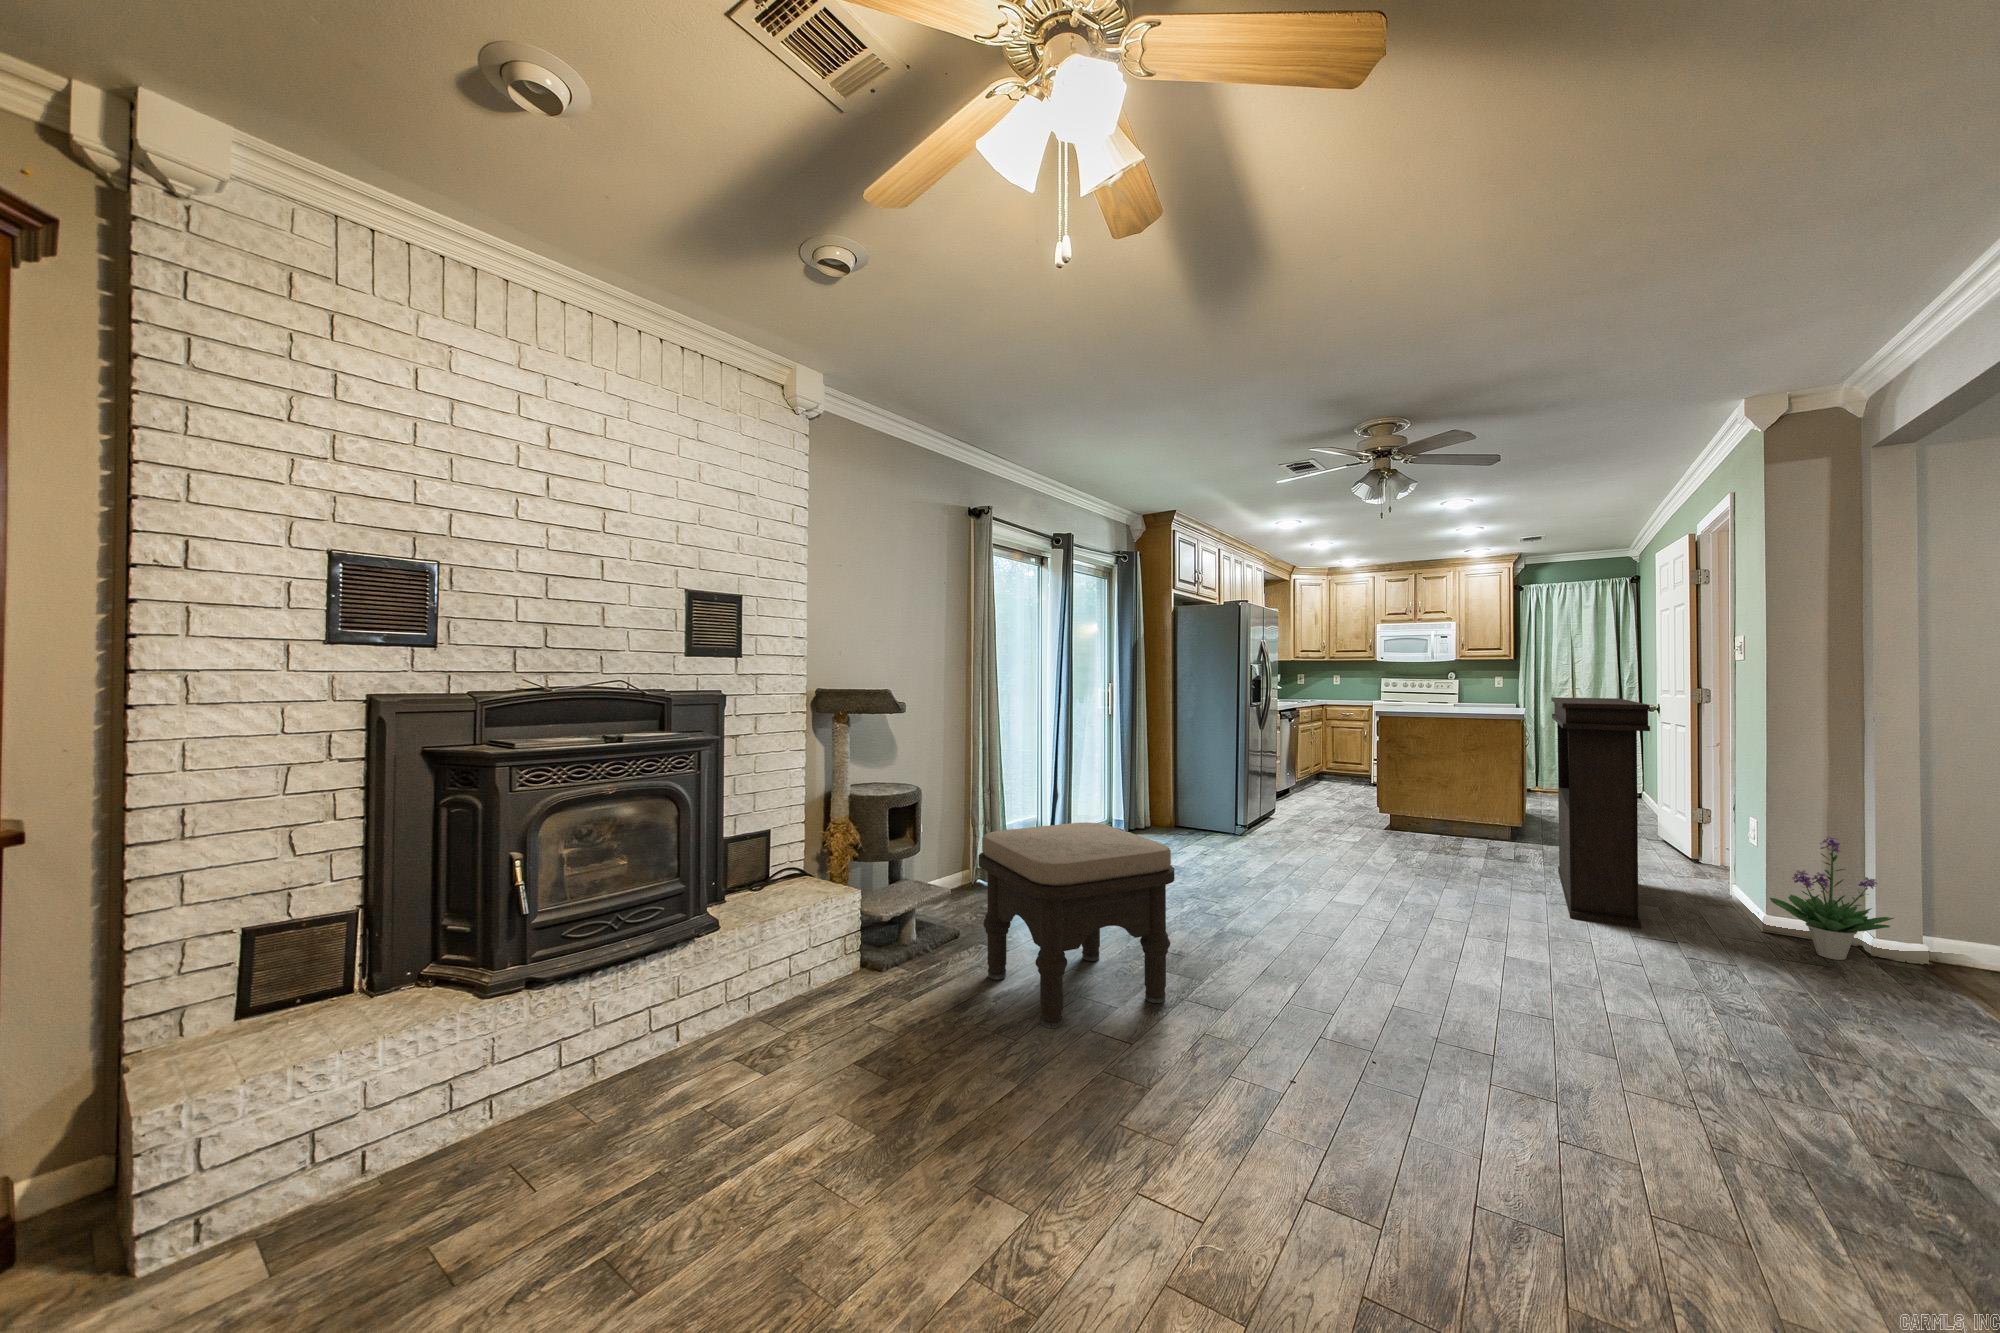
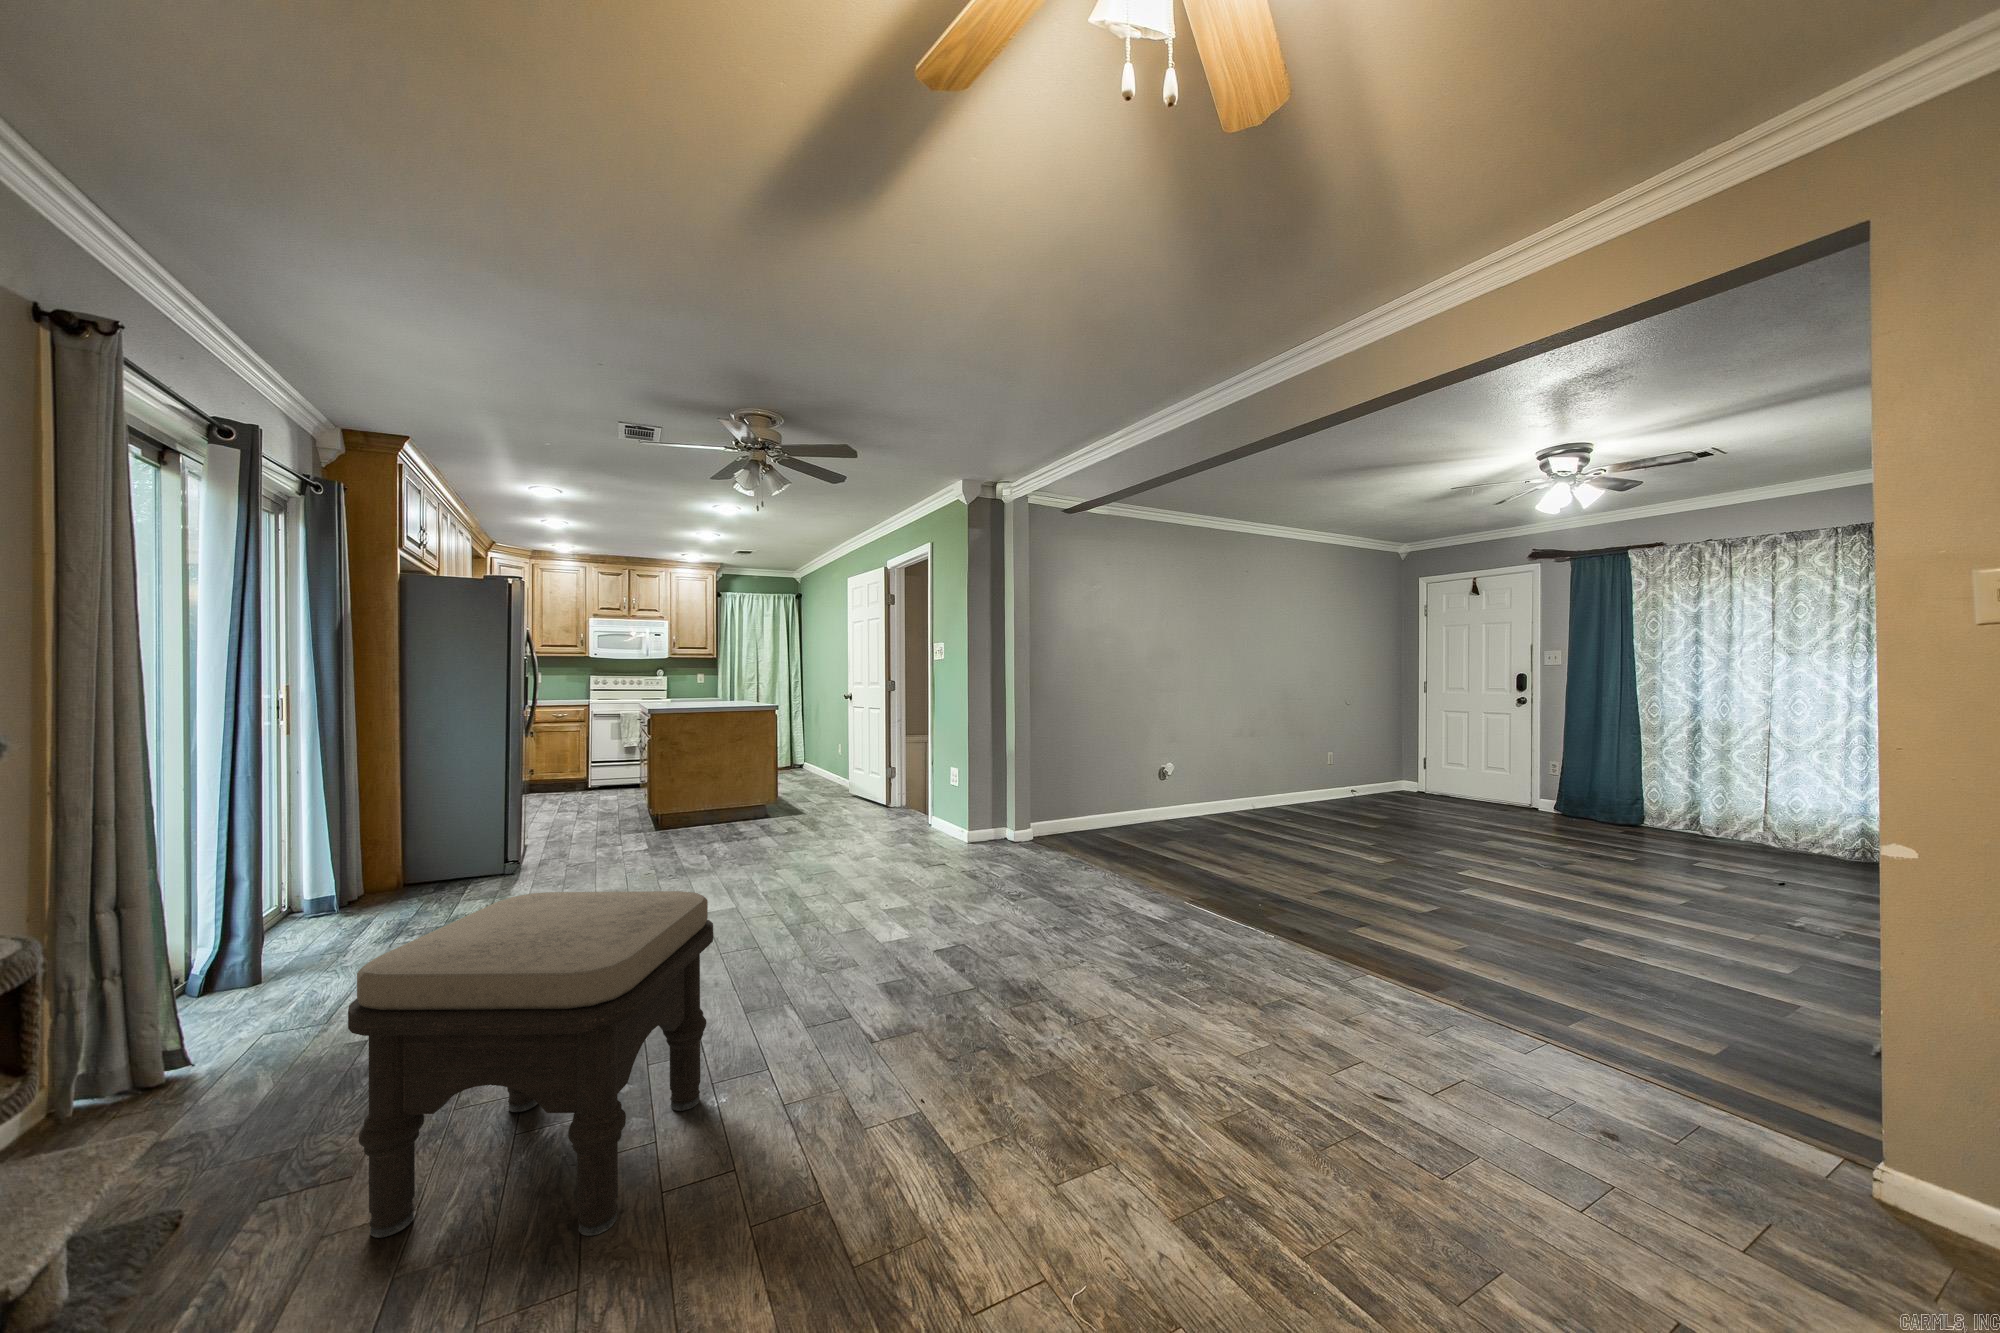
console table: present [1551,697,1650,929] -> none [823,688,927,868]
potted plant: present [1770,836,1894,960] -> none [977,772,1035,851]

